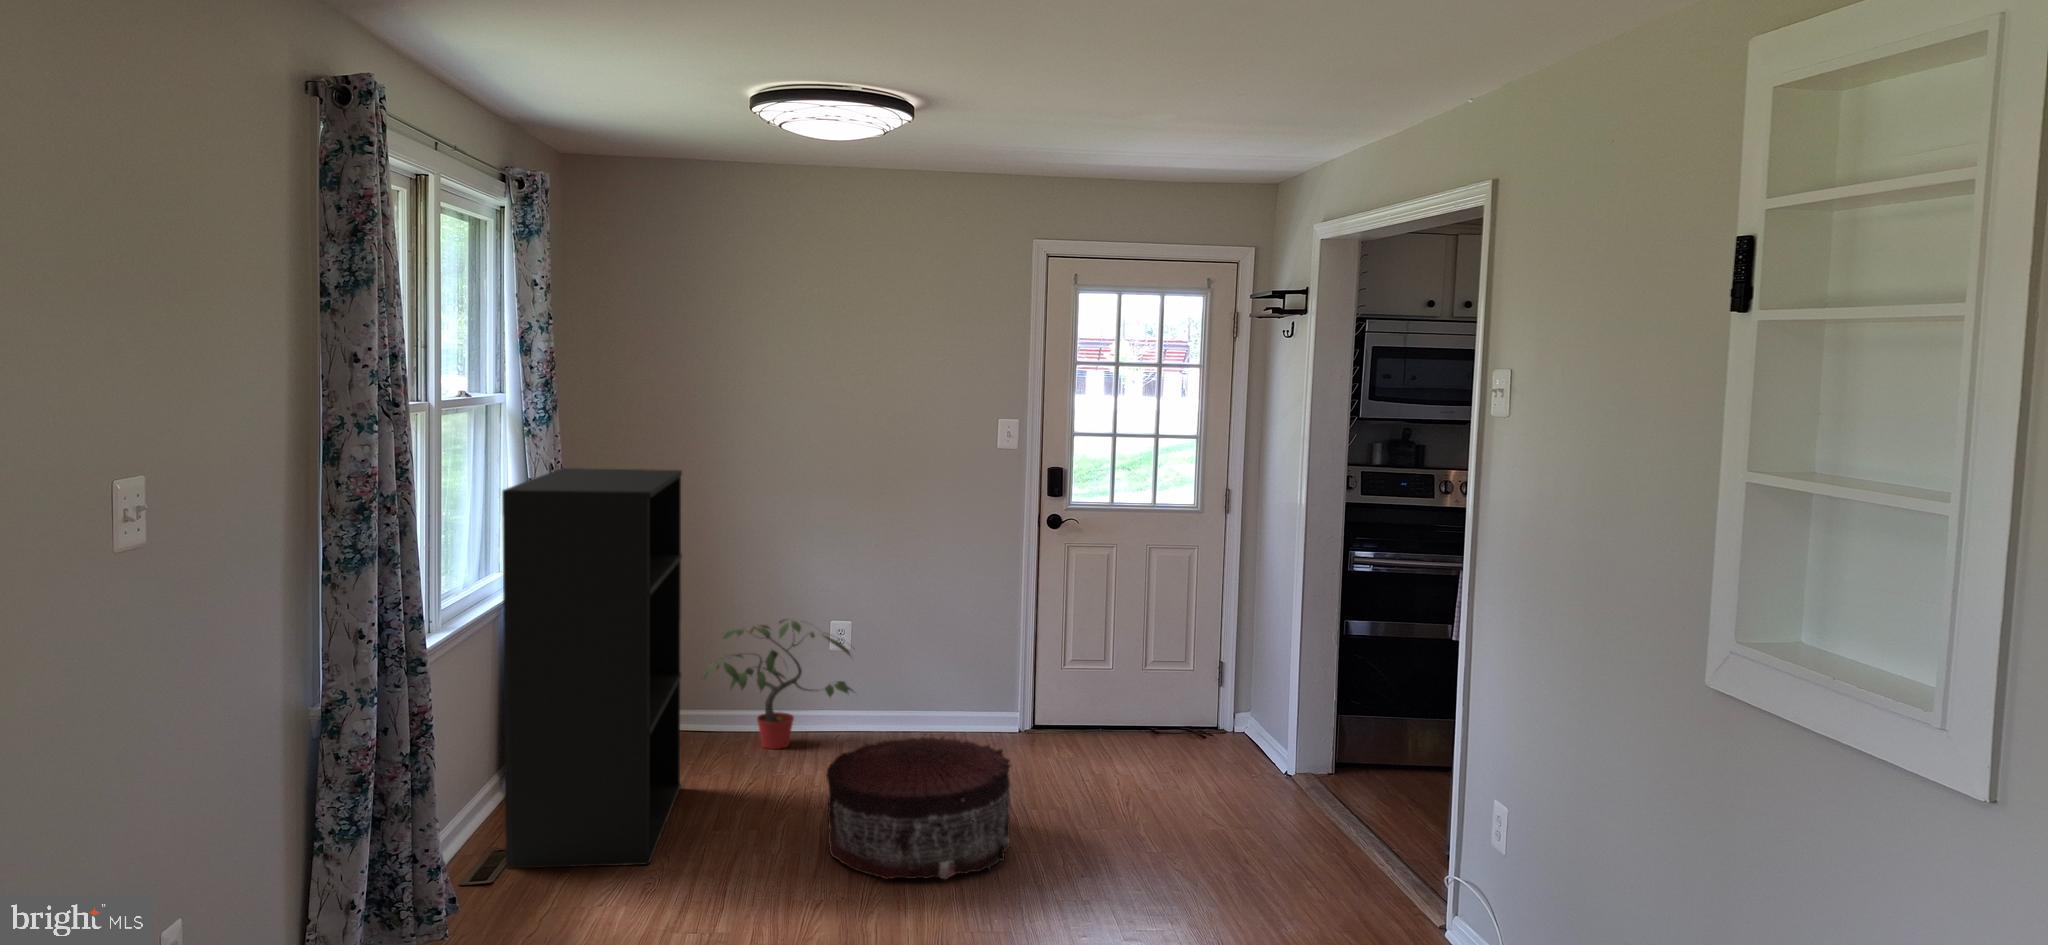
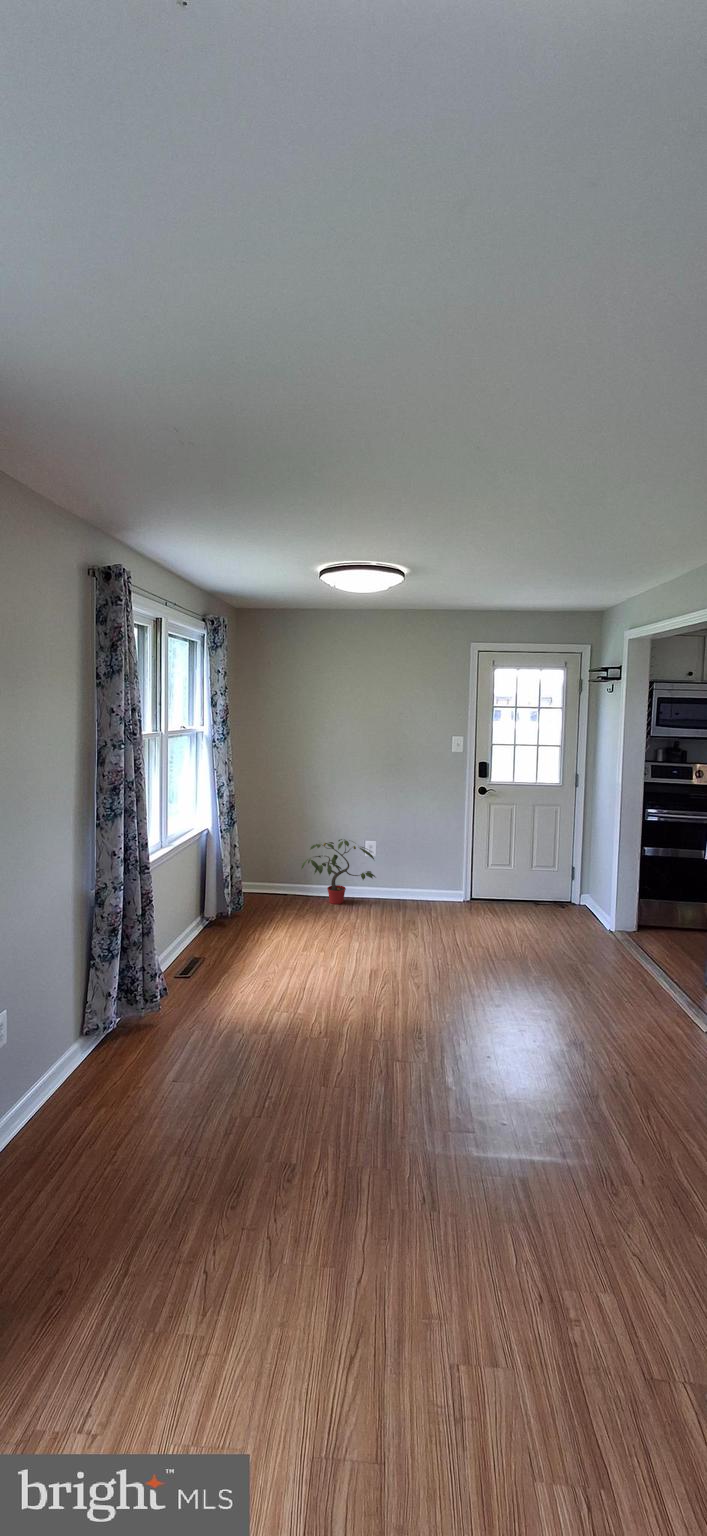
bookshelf: present [502,468,682,868] -> none [197,764,289,968]
pouf: present [826,736,1010,879] -> none [359,905,458,987]

